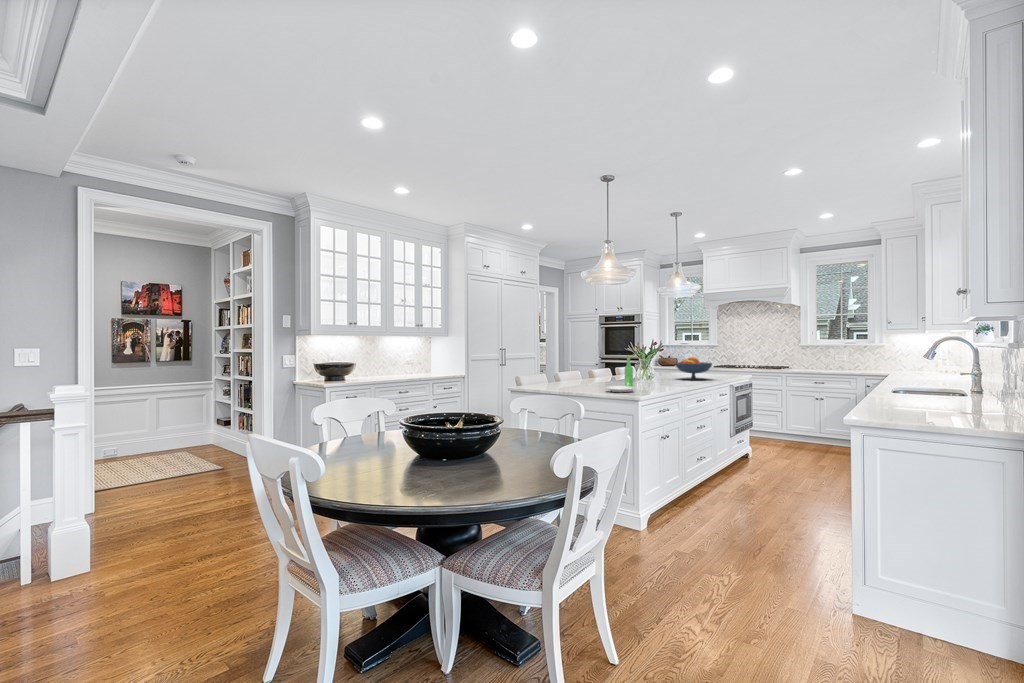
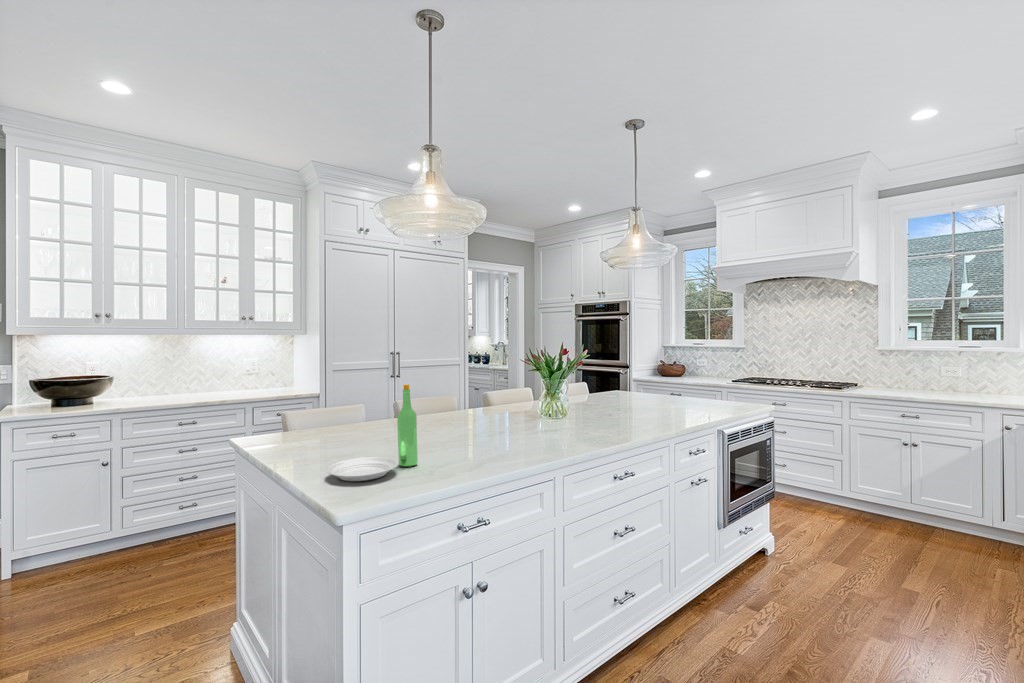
fruit bowl: present [675,357,712,380] -> none [603,376,674,423]

